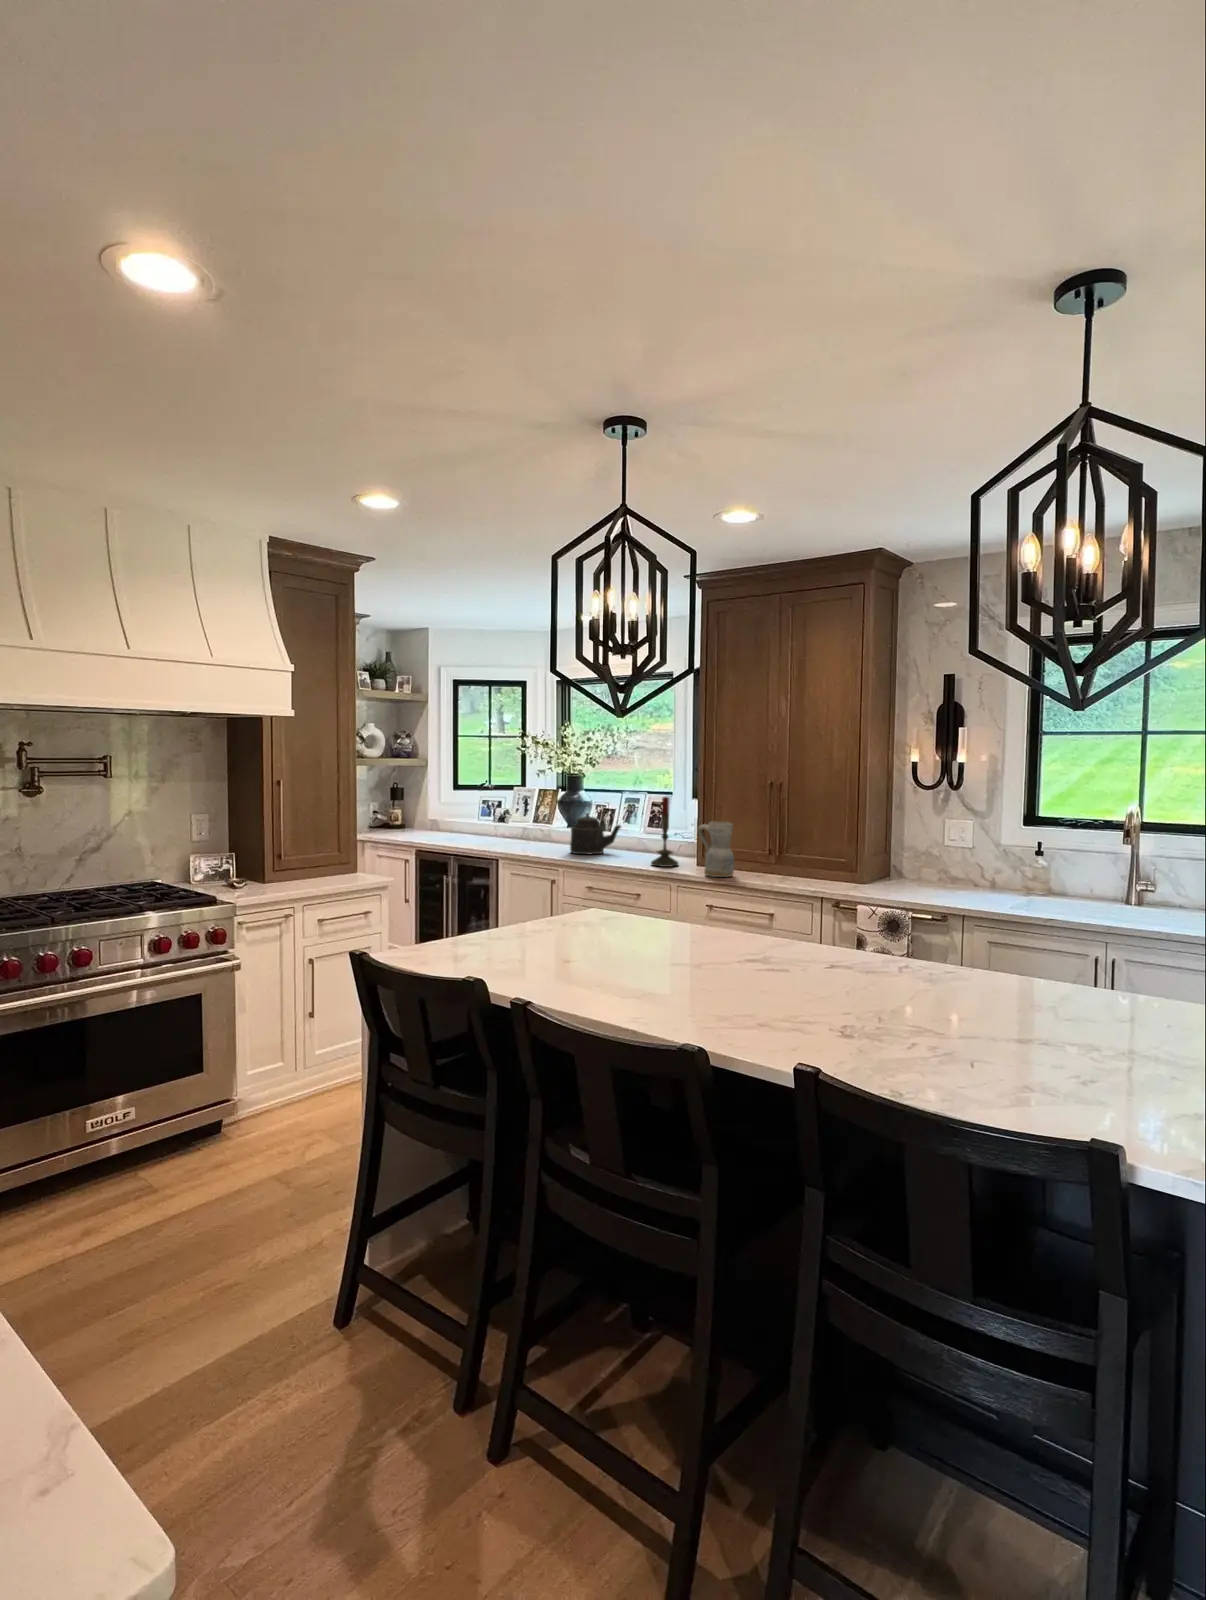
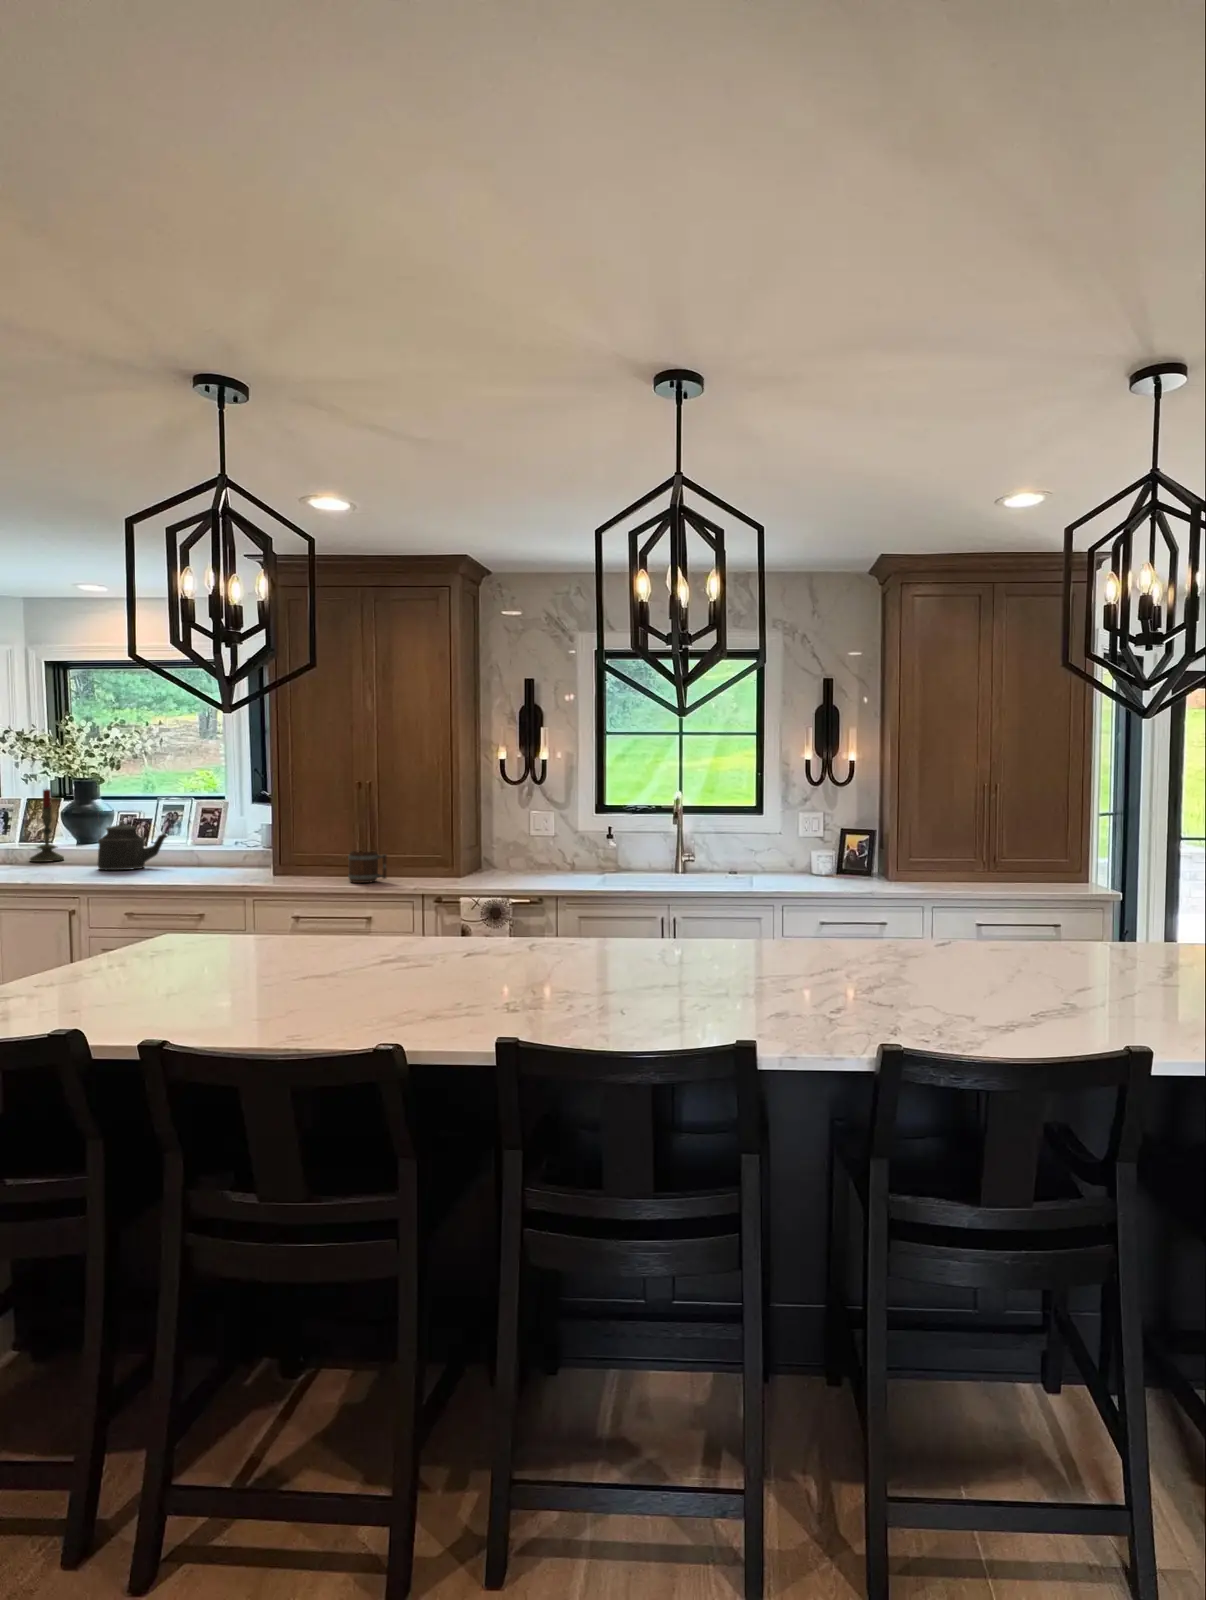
candle: present [651,797,679,867] -> present [30,789,64,862]
ceramic pitcher: present [698,821,734,877] -> none [279,822,322,882]
mug: none [756,851,792,882] -> present [348,850,387,883]

